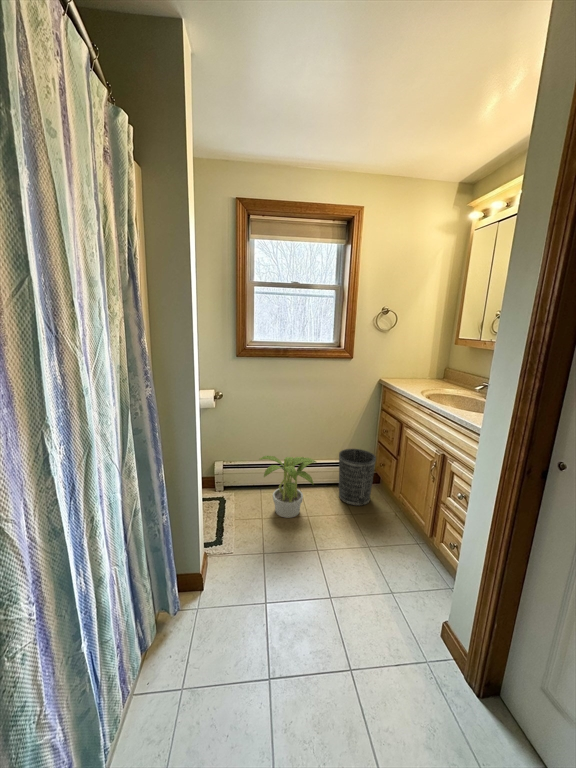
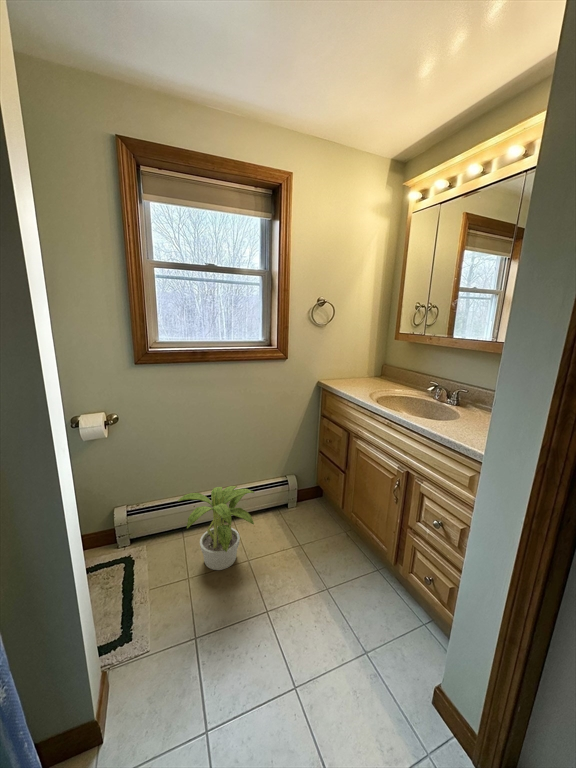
wastebasket: present [339,449,376,506] -> none [278,464,321,533]

